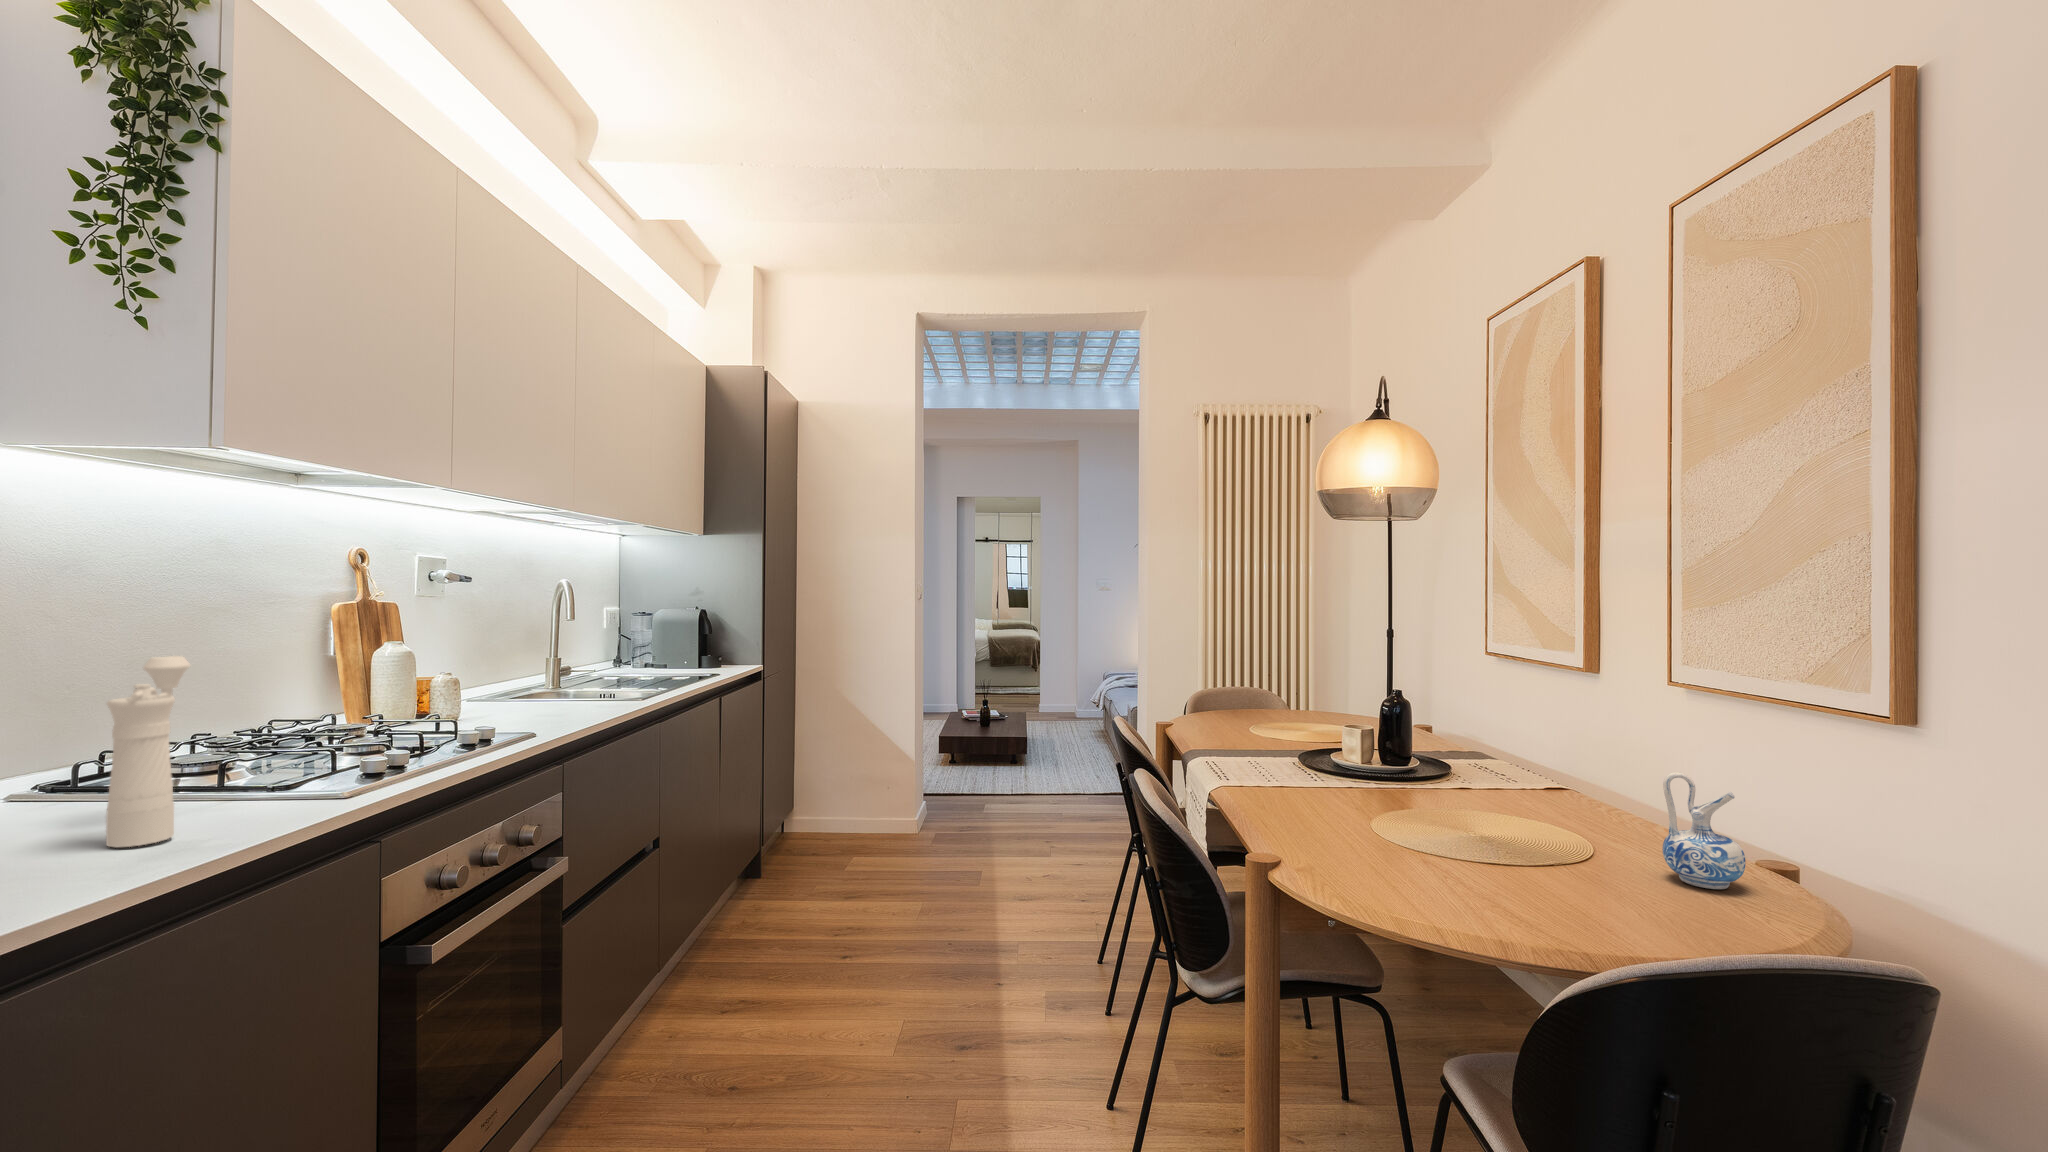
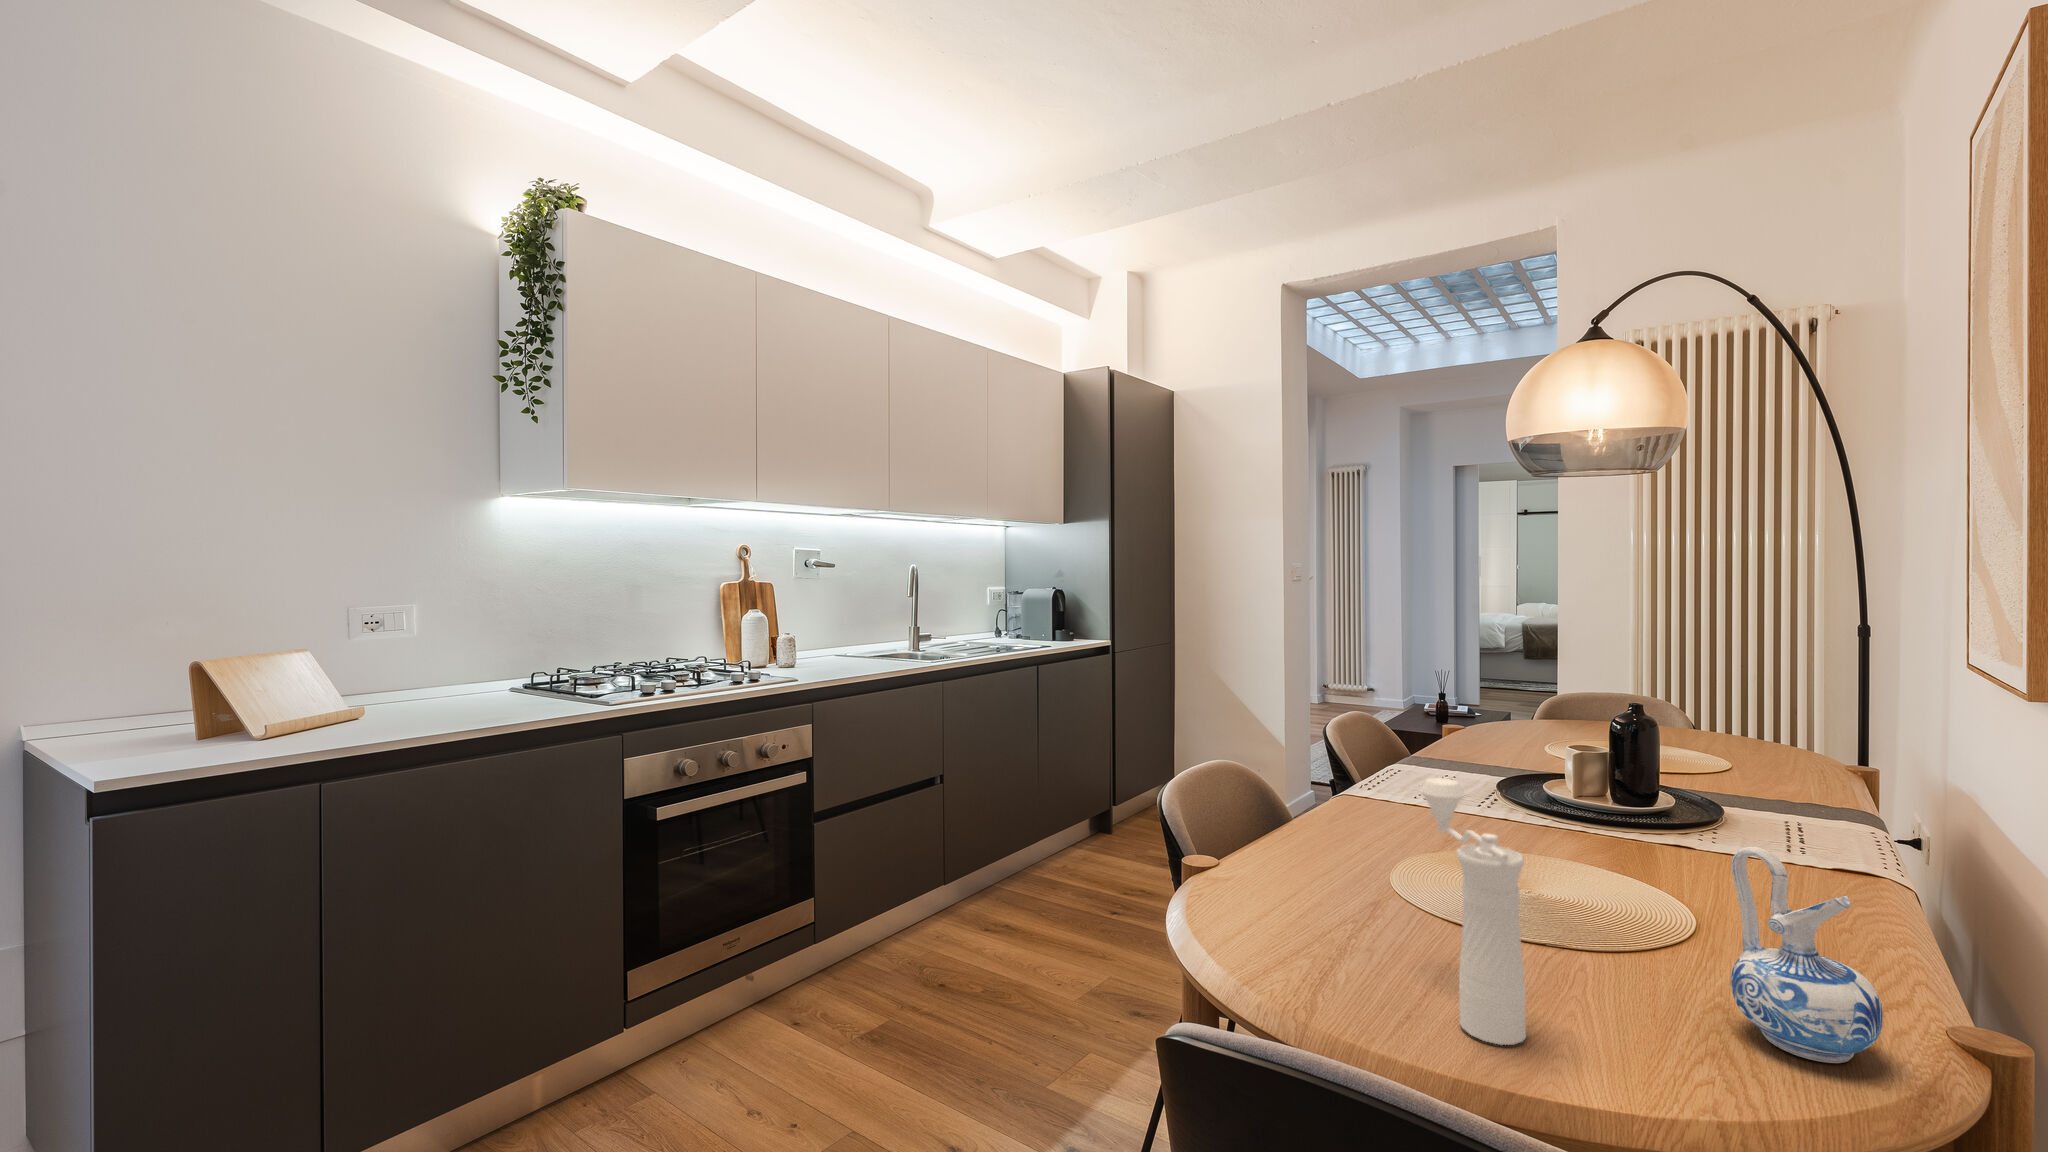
pepper mill: present [106,656,190,847] -> present [1420,778,1526,1045]

